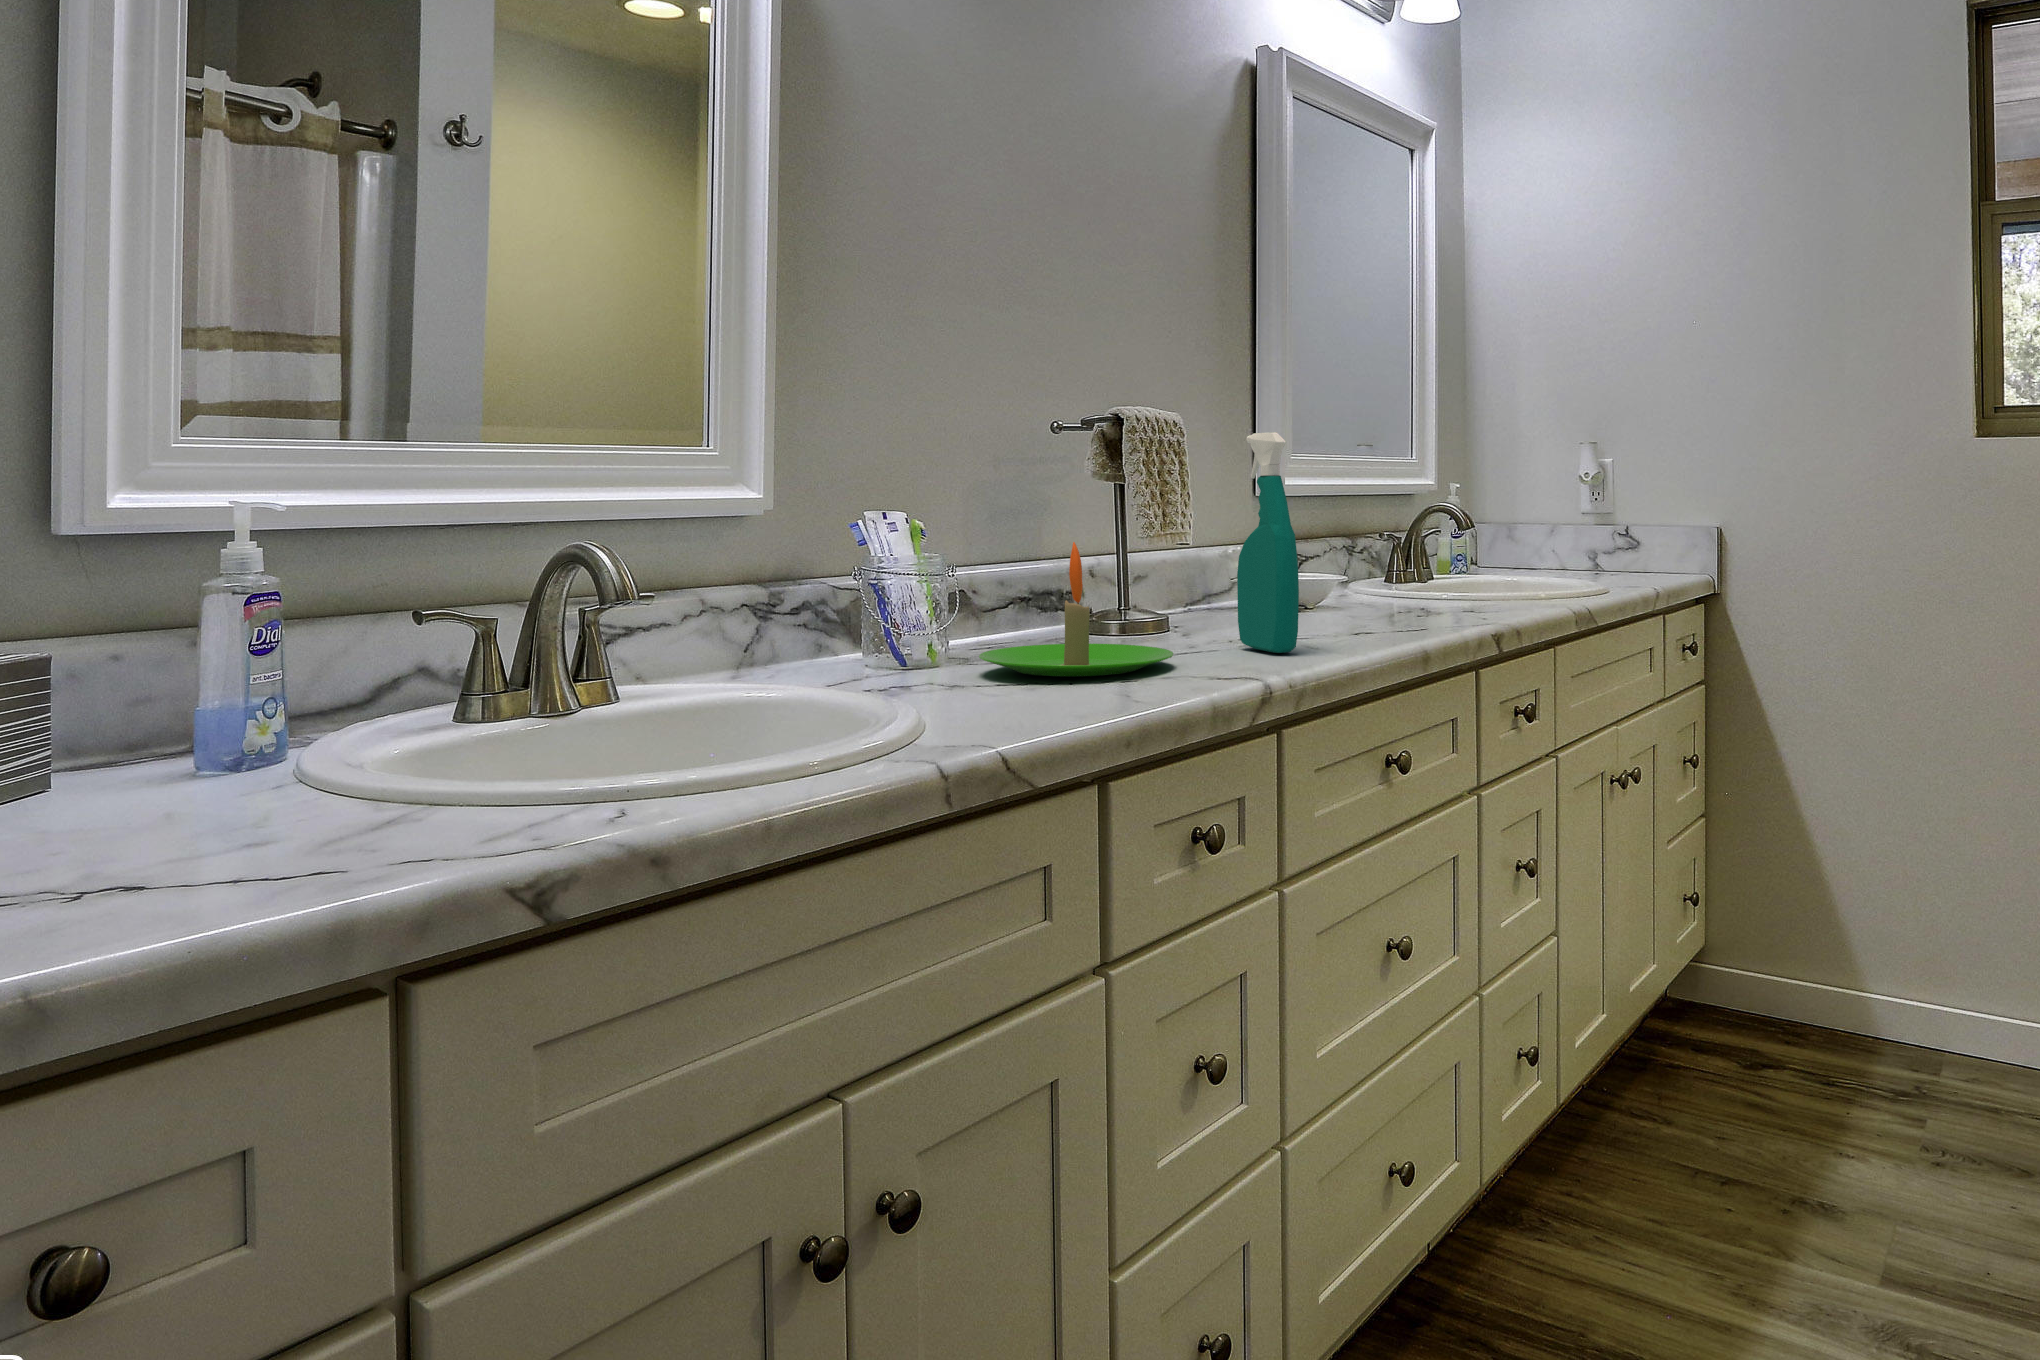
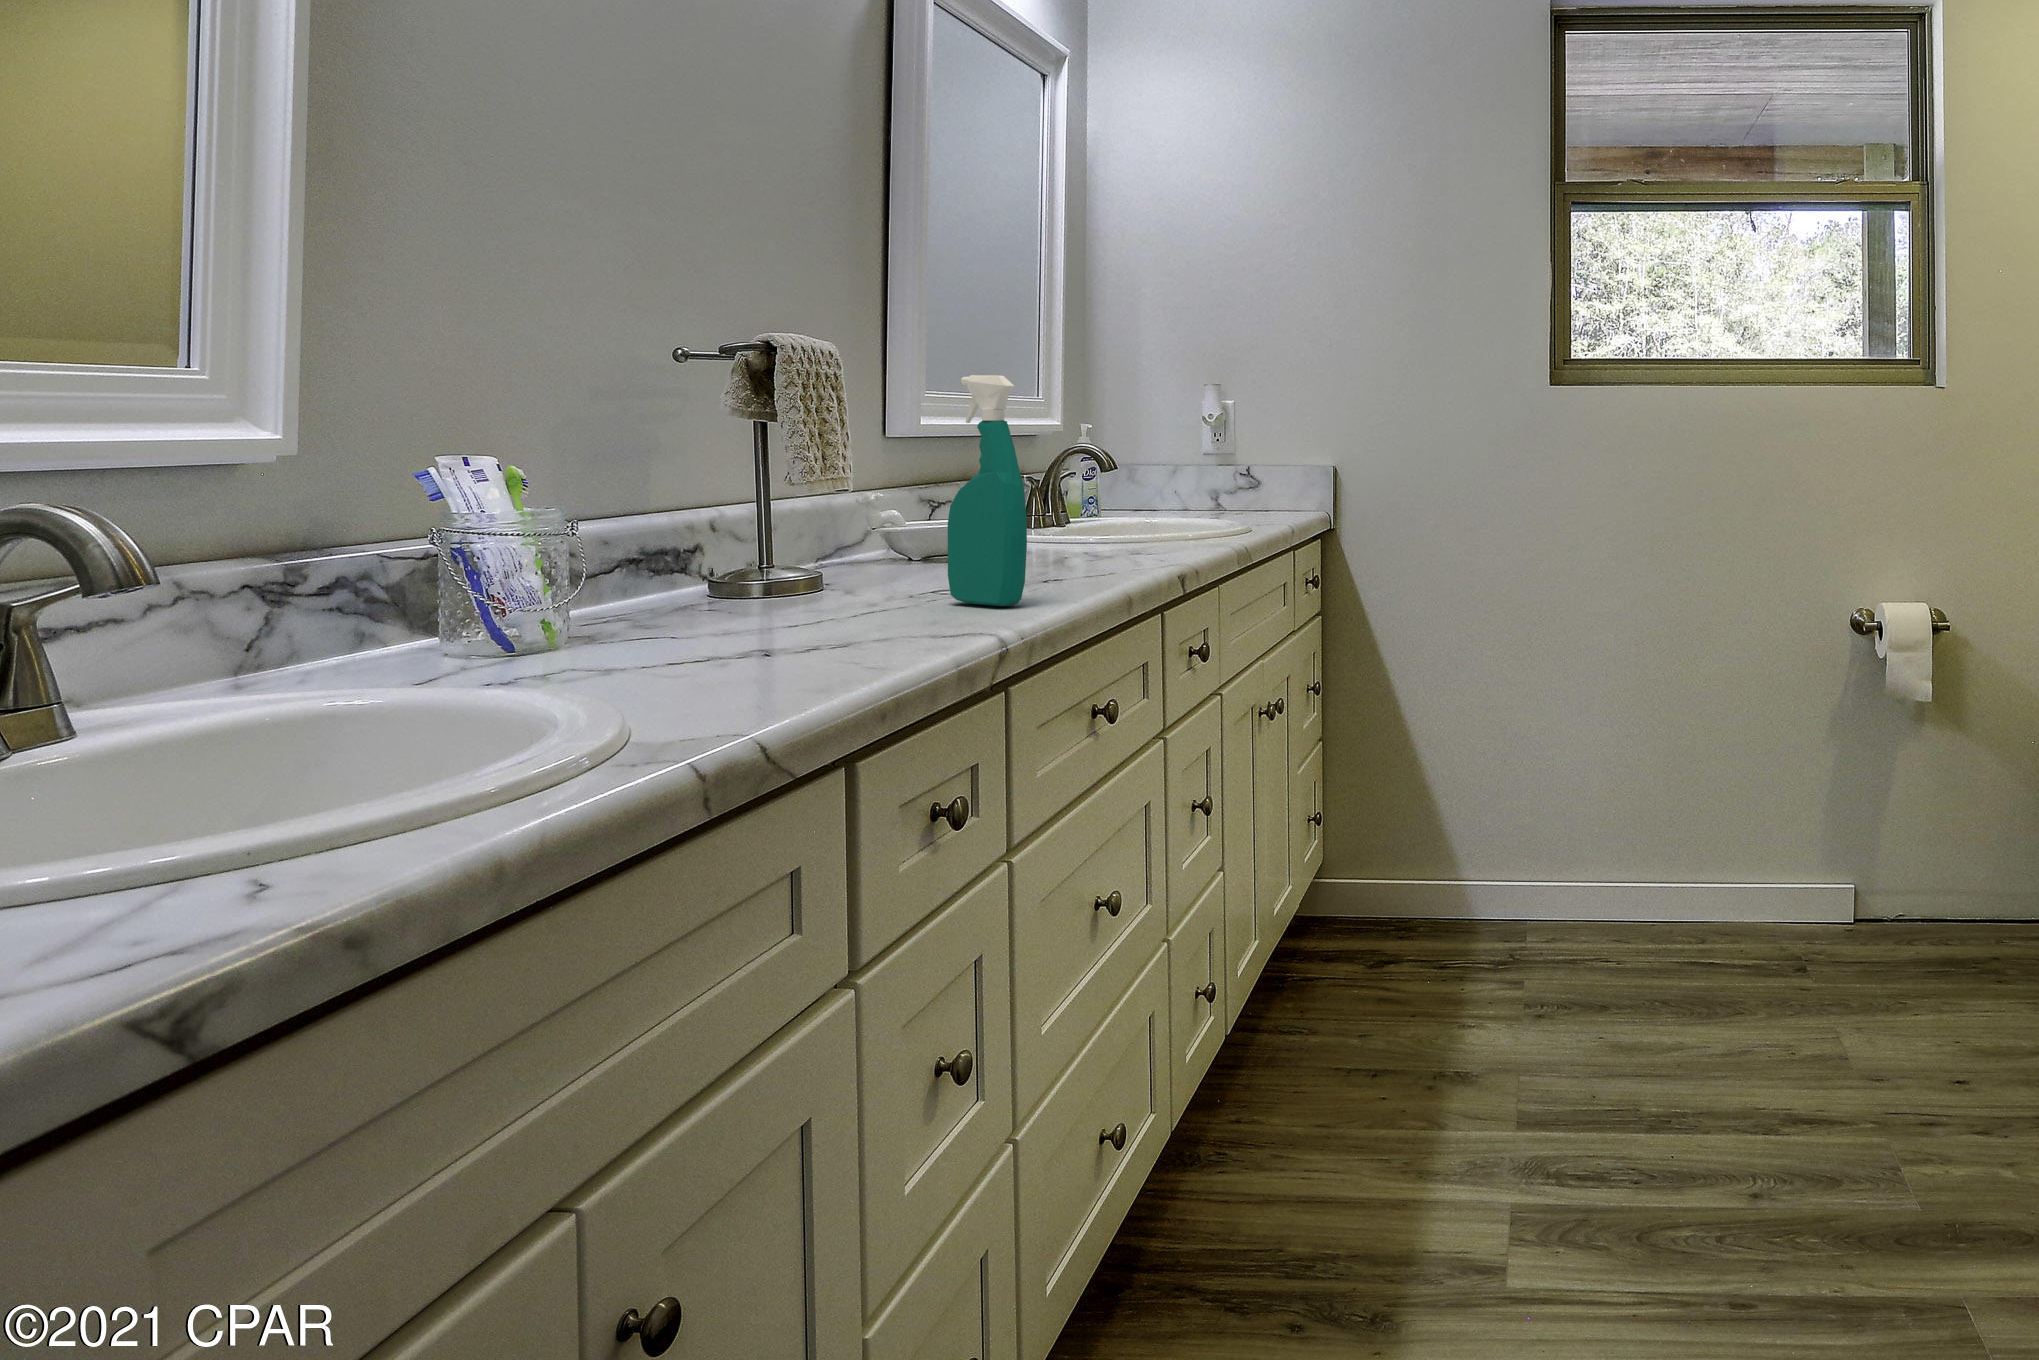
candle: present [979,542,1174,677] -> none [649,493,902,648]

